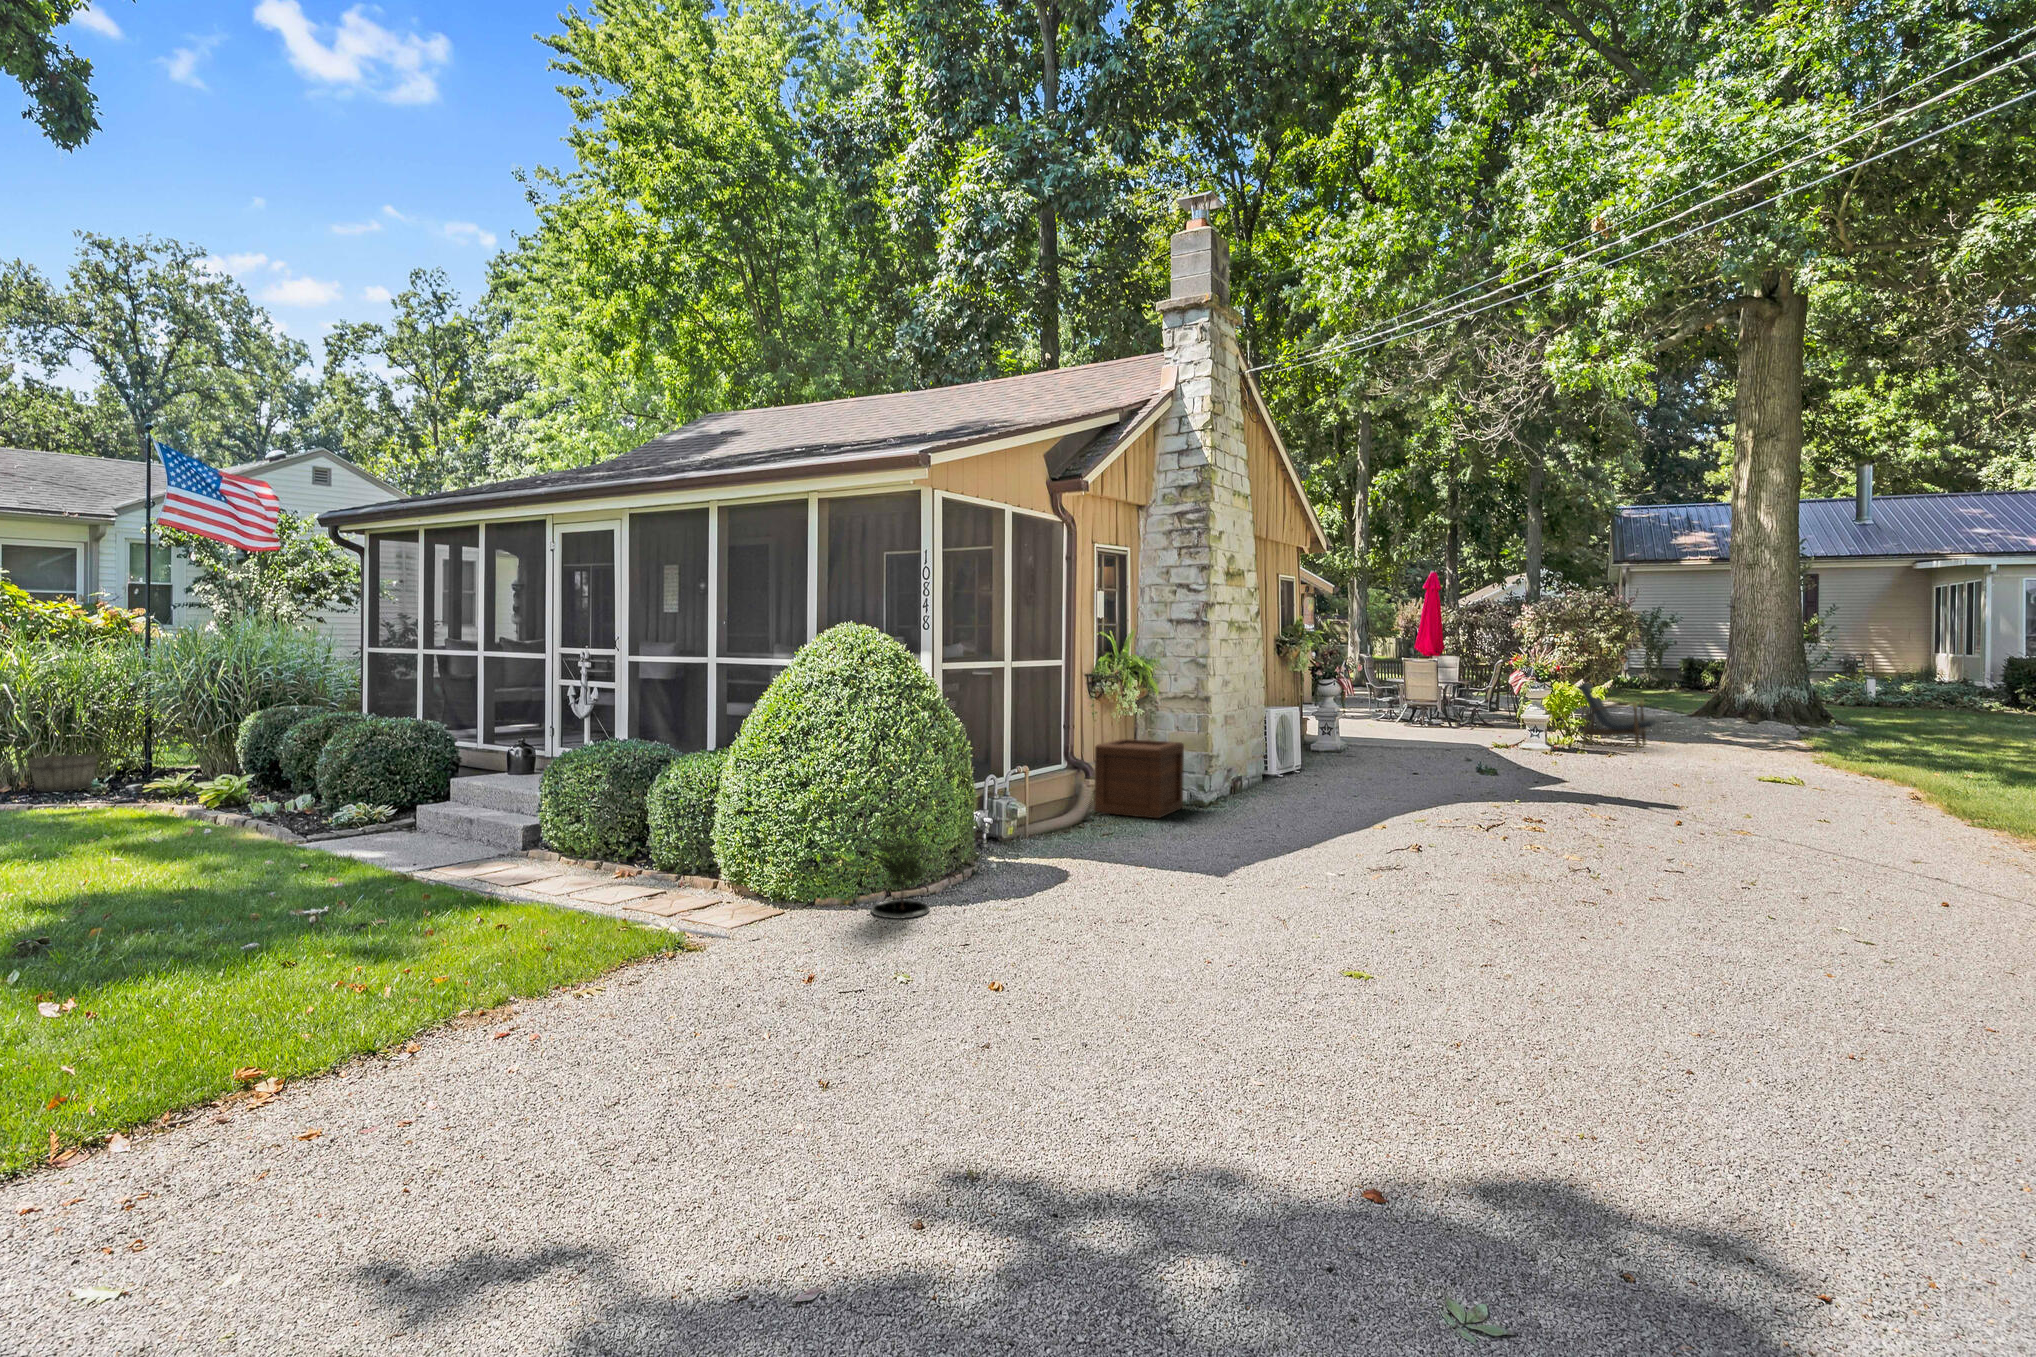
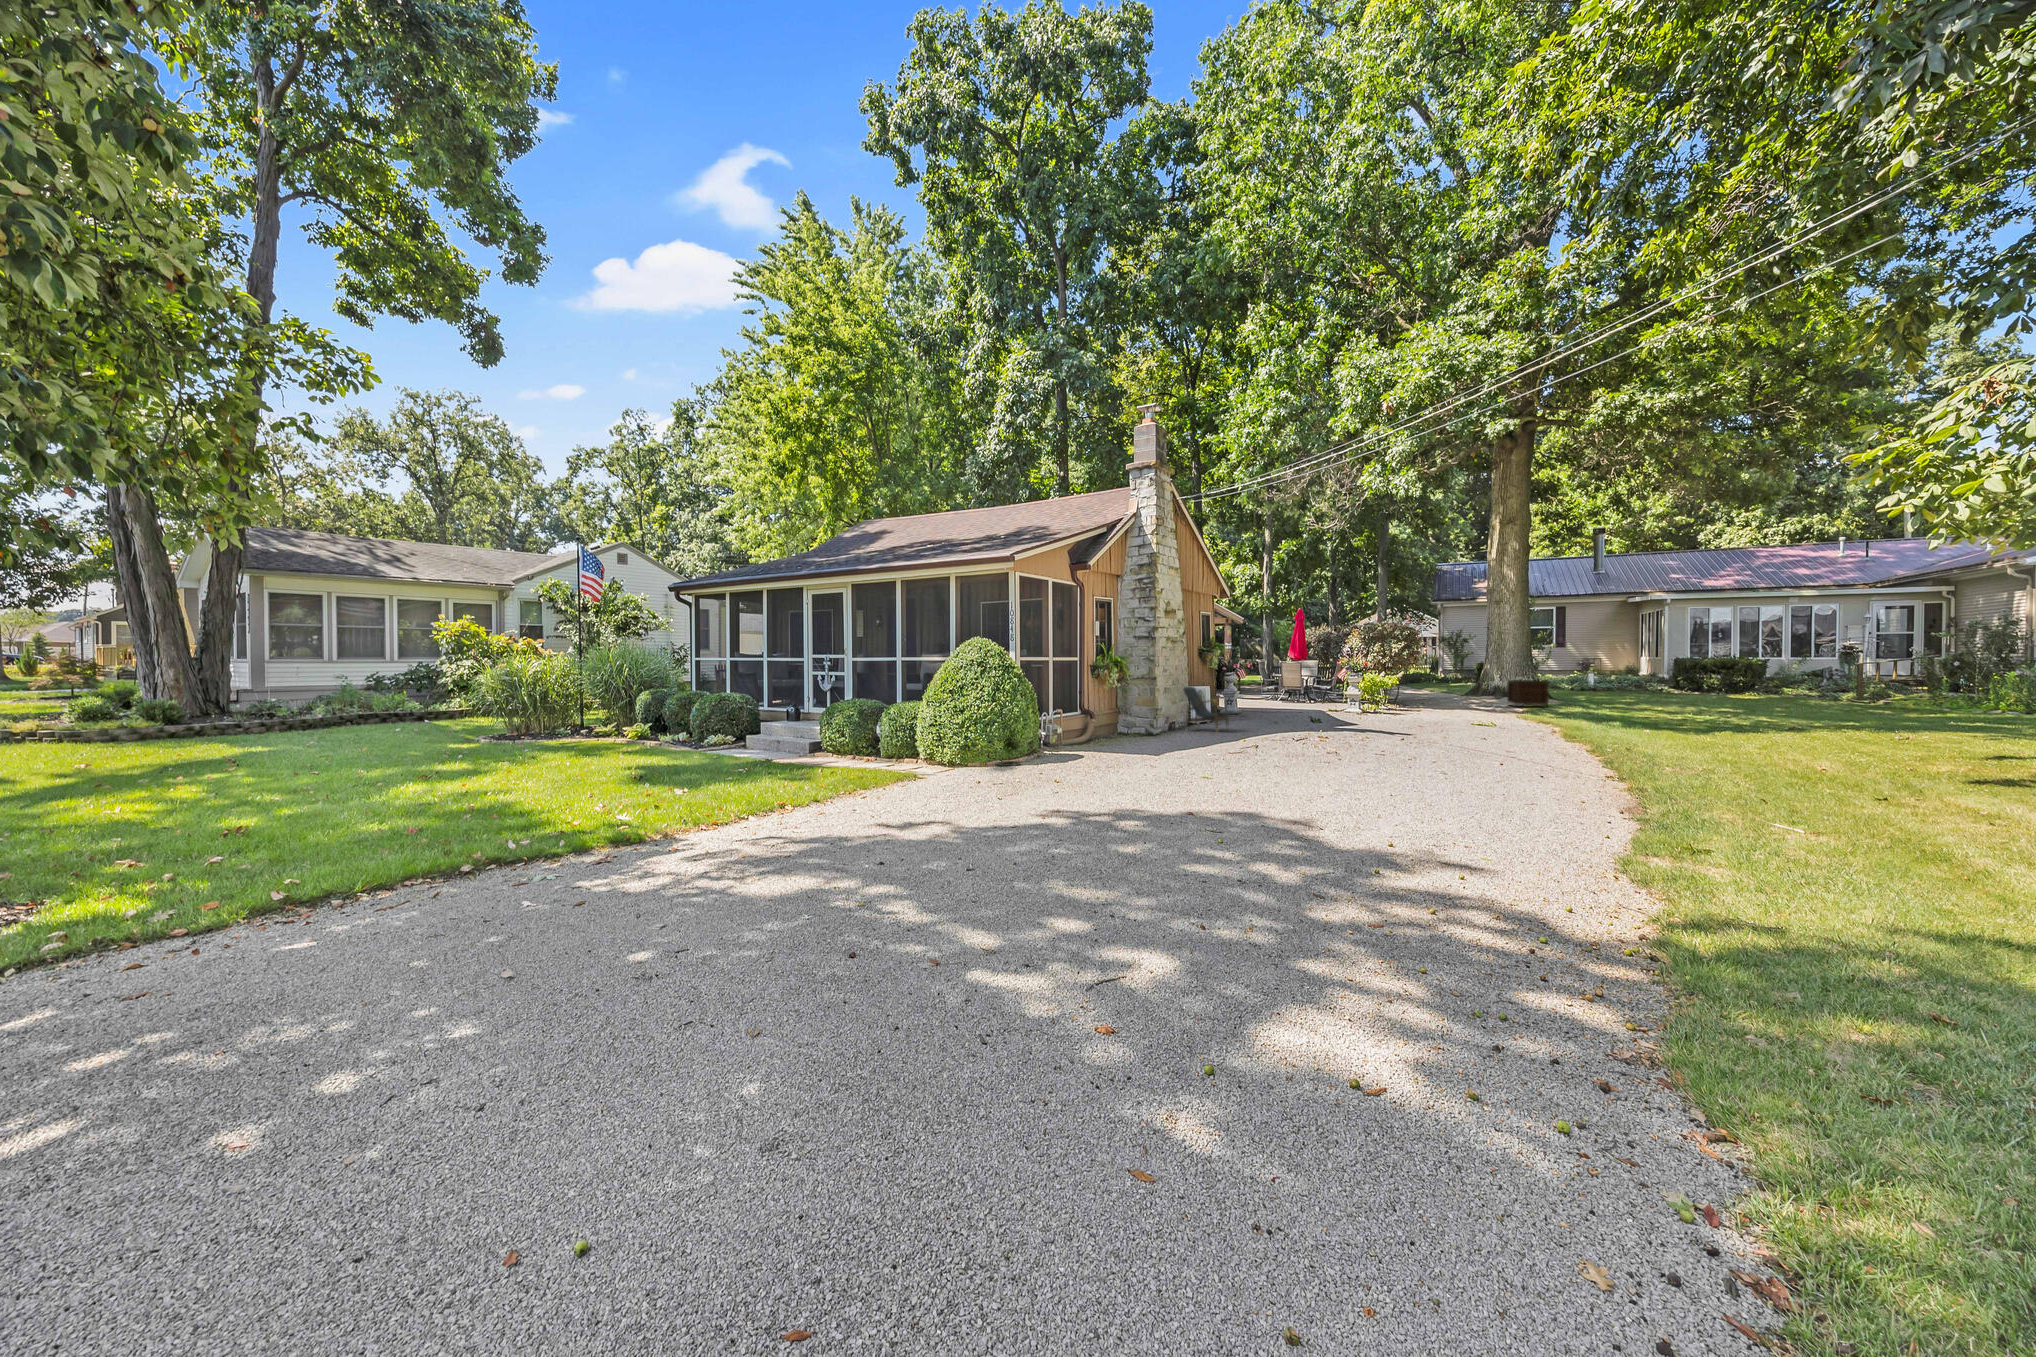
lounge chair: present [1579,683,1656,751] -> present [1183,687,1233,730]
wooden crate: present [1094,739,1184,818] -> present [1507,680,1548,707]
wooden bucket: present [28,747,97,792] -> none [525,712,557,736]

